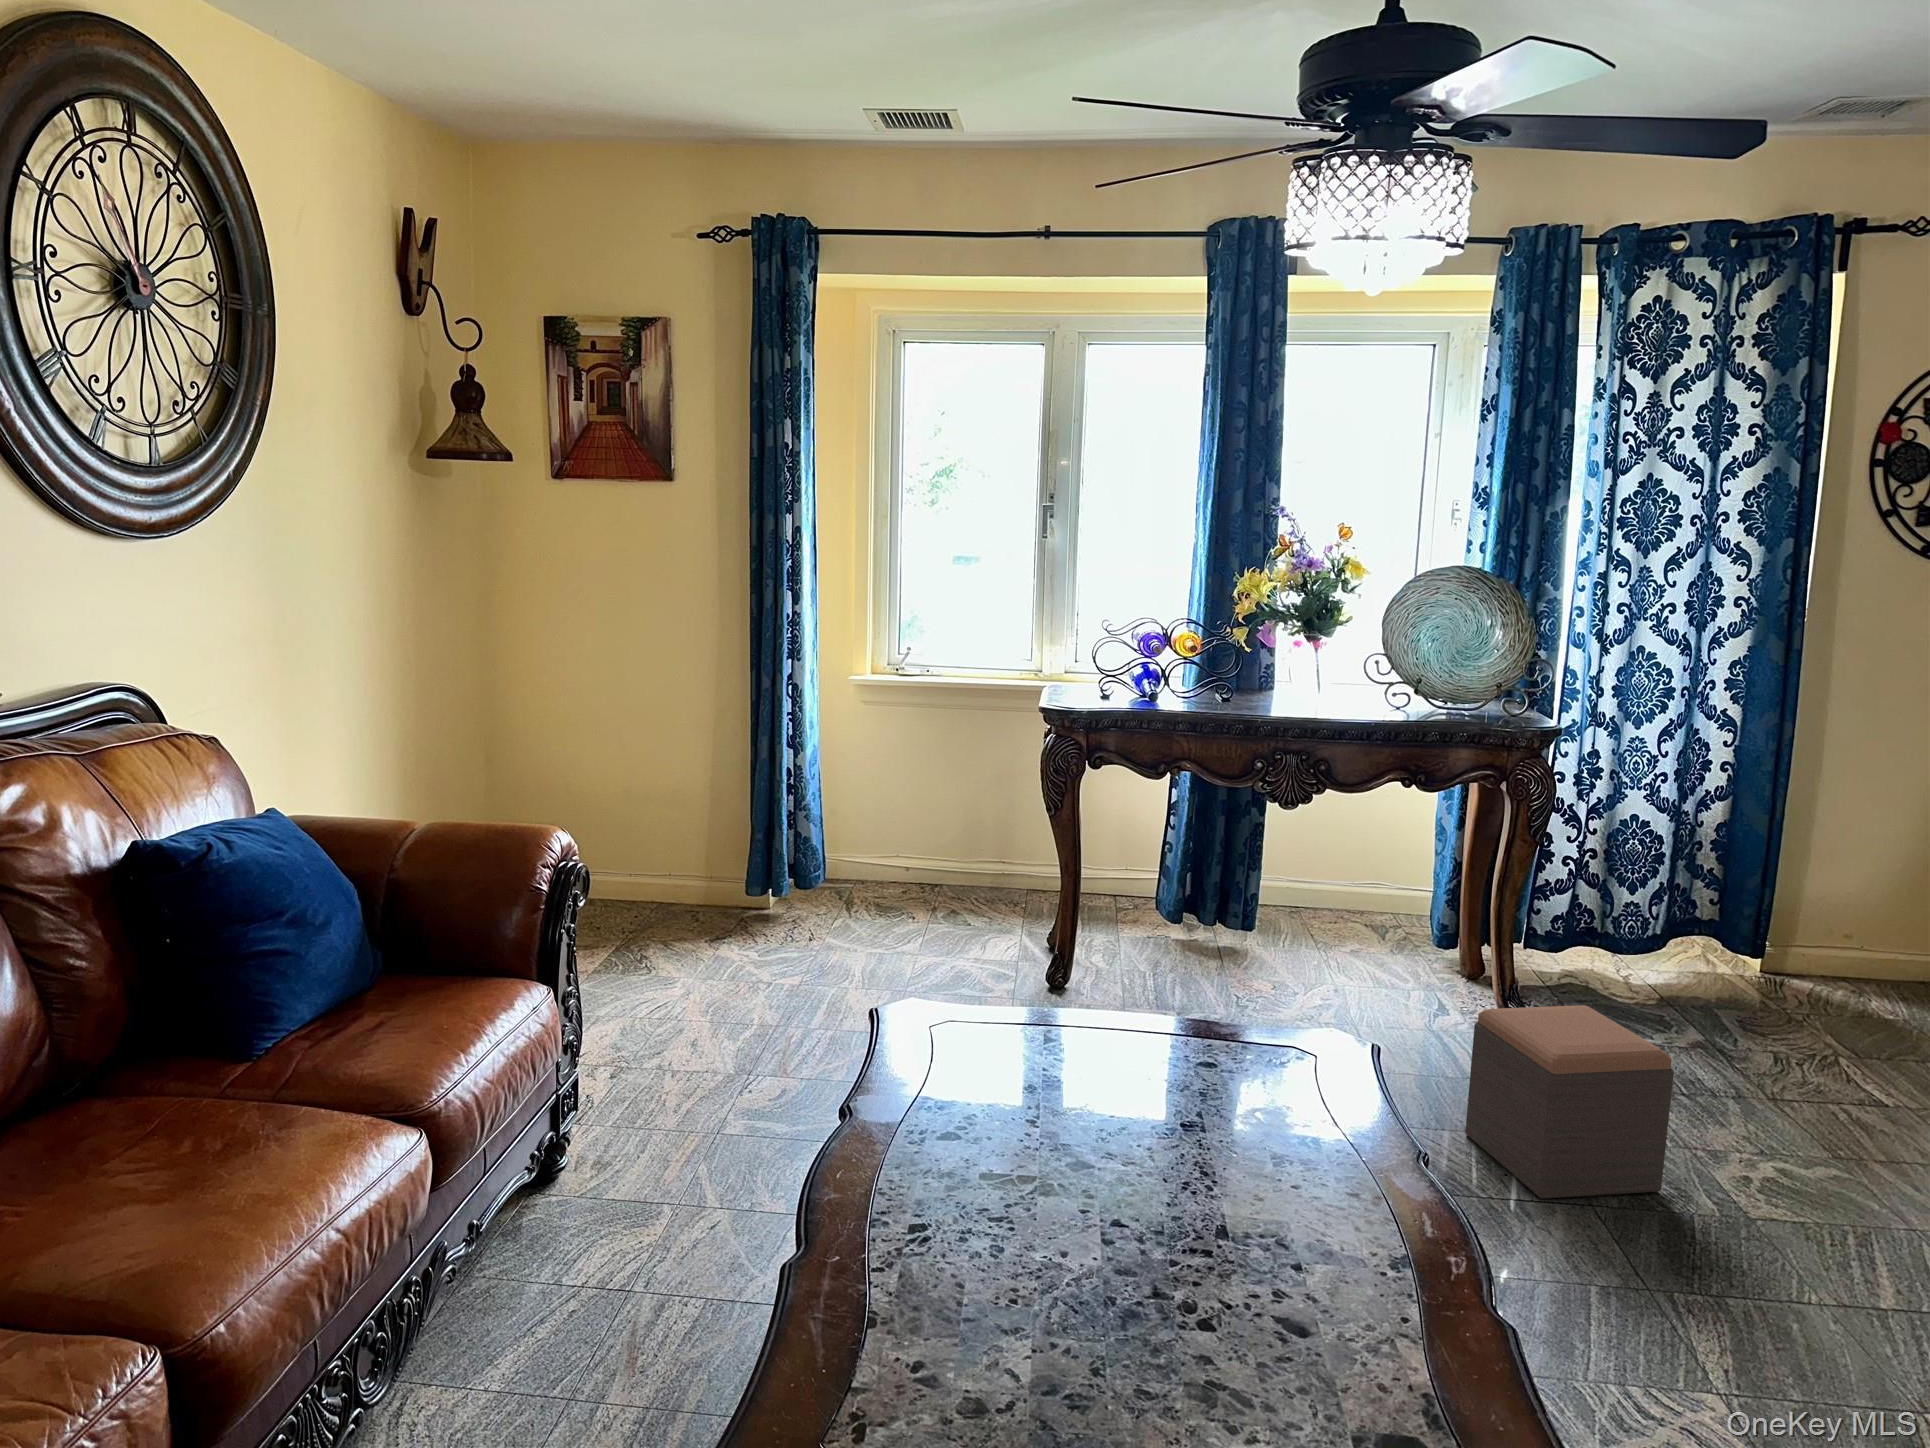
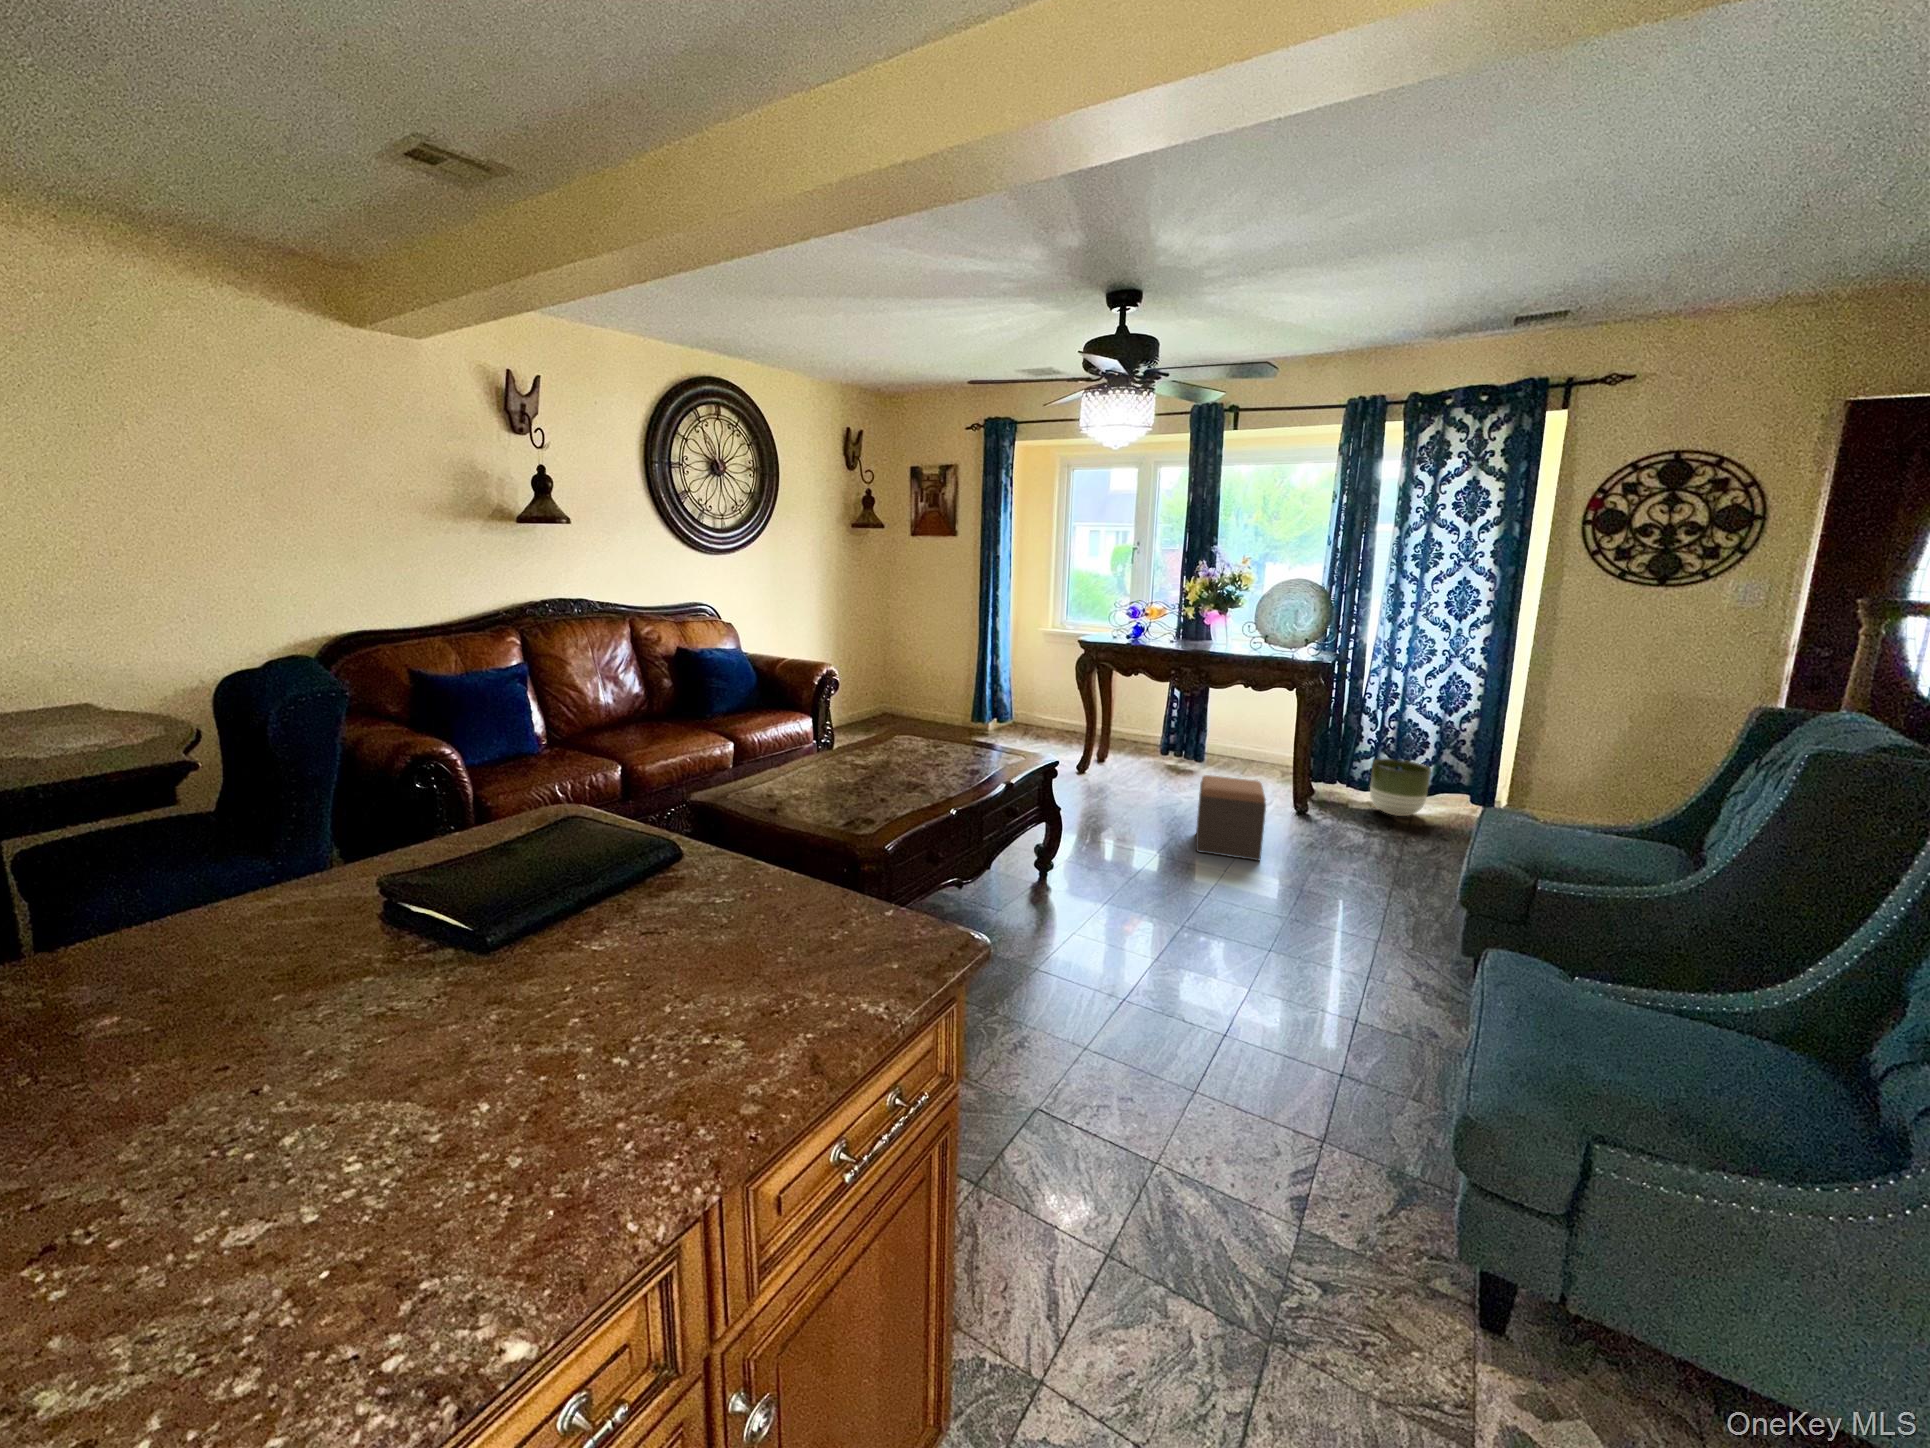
planter: none [1590,889,1698,996] -> present [1370,759,1431,816]

